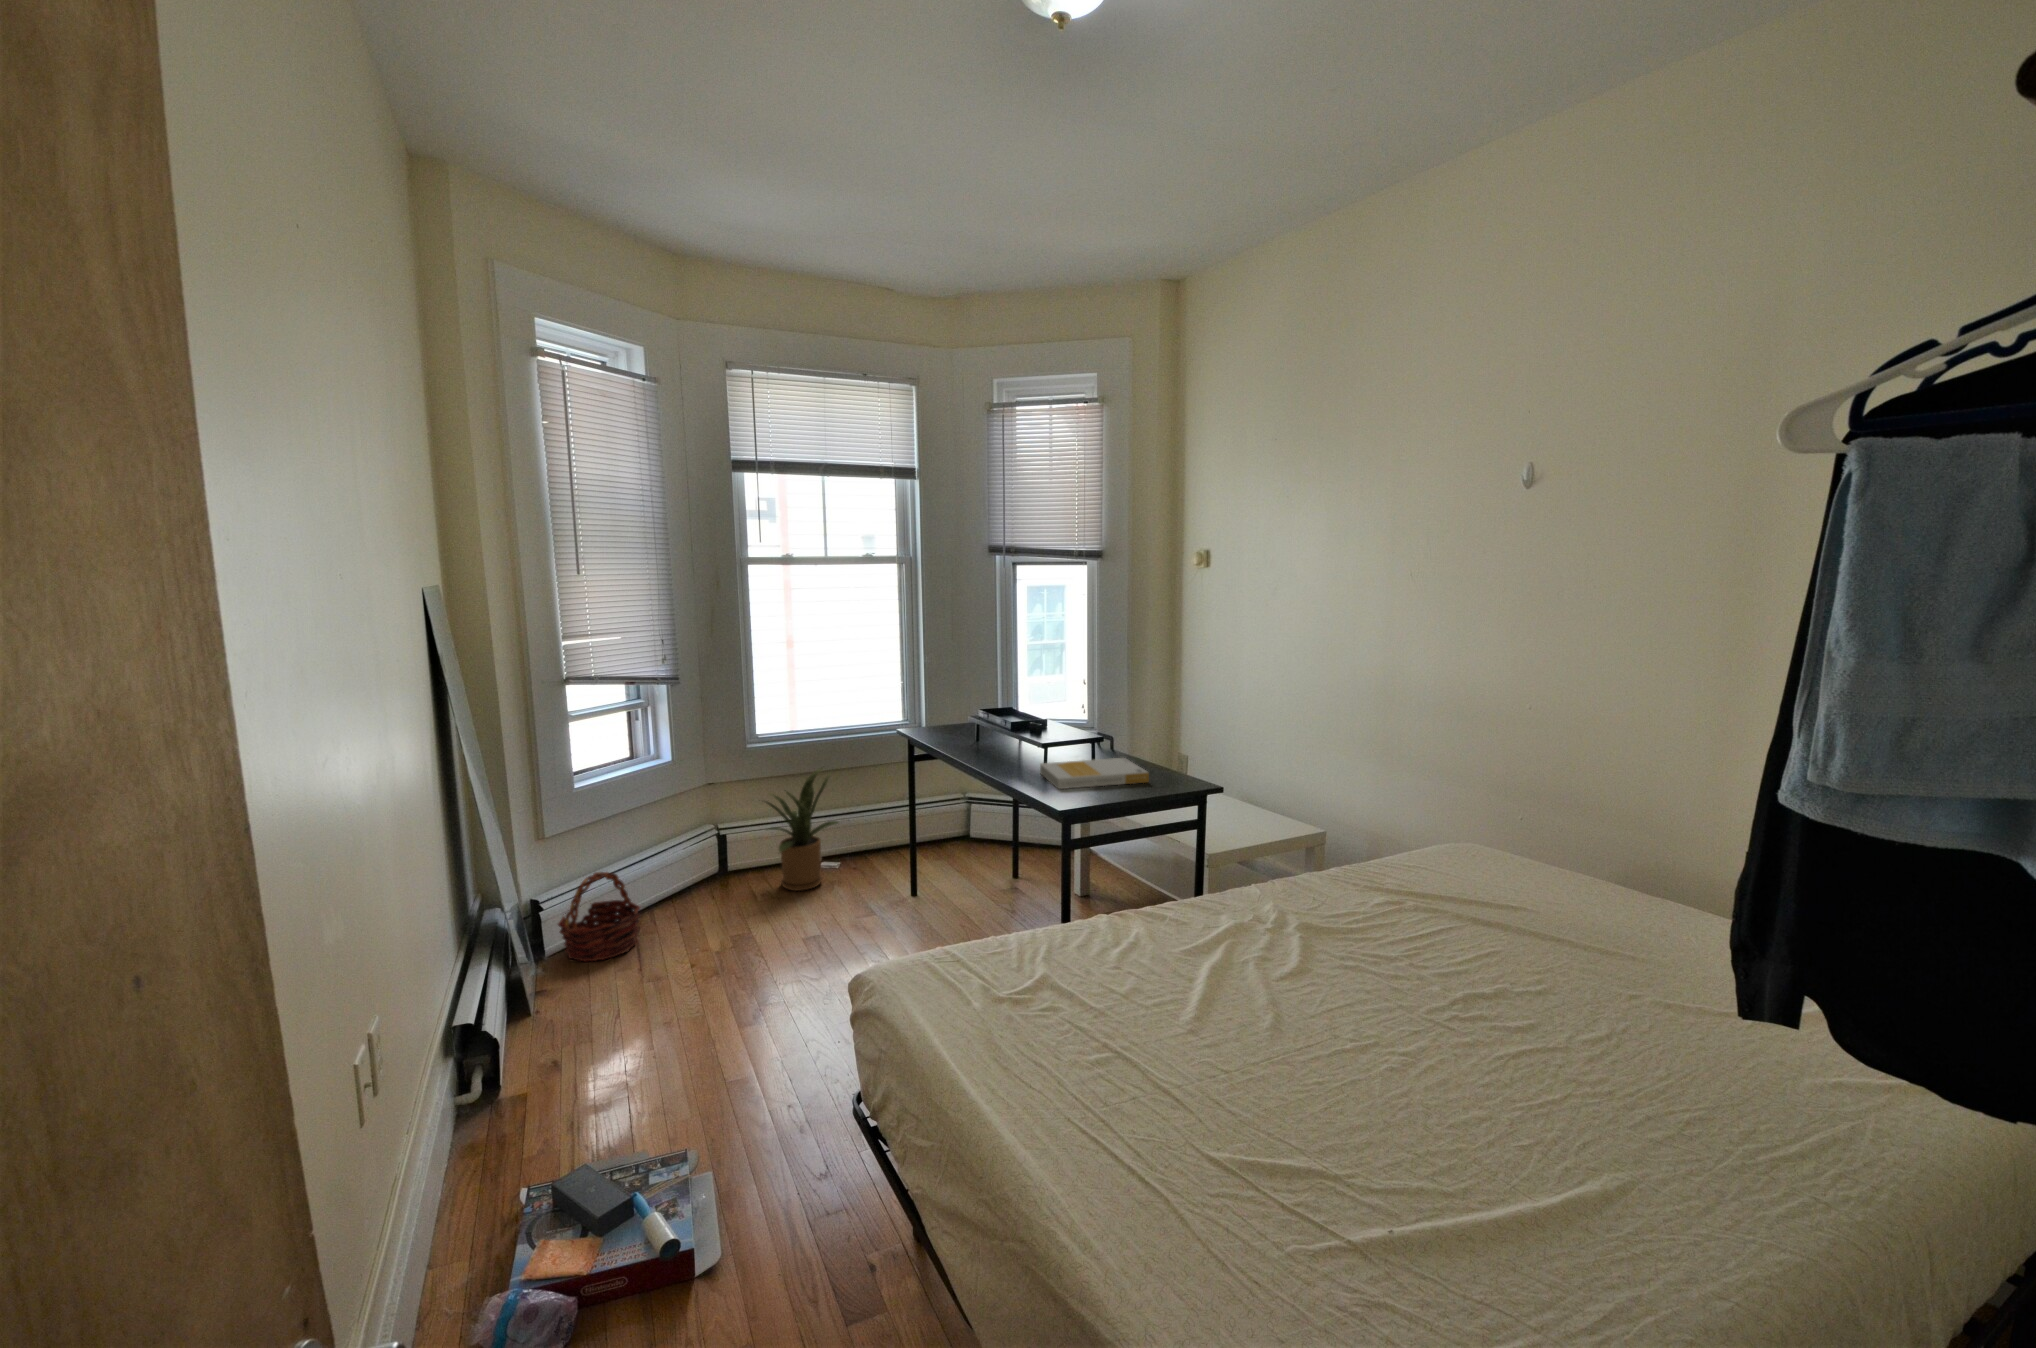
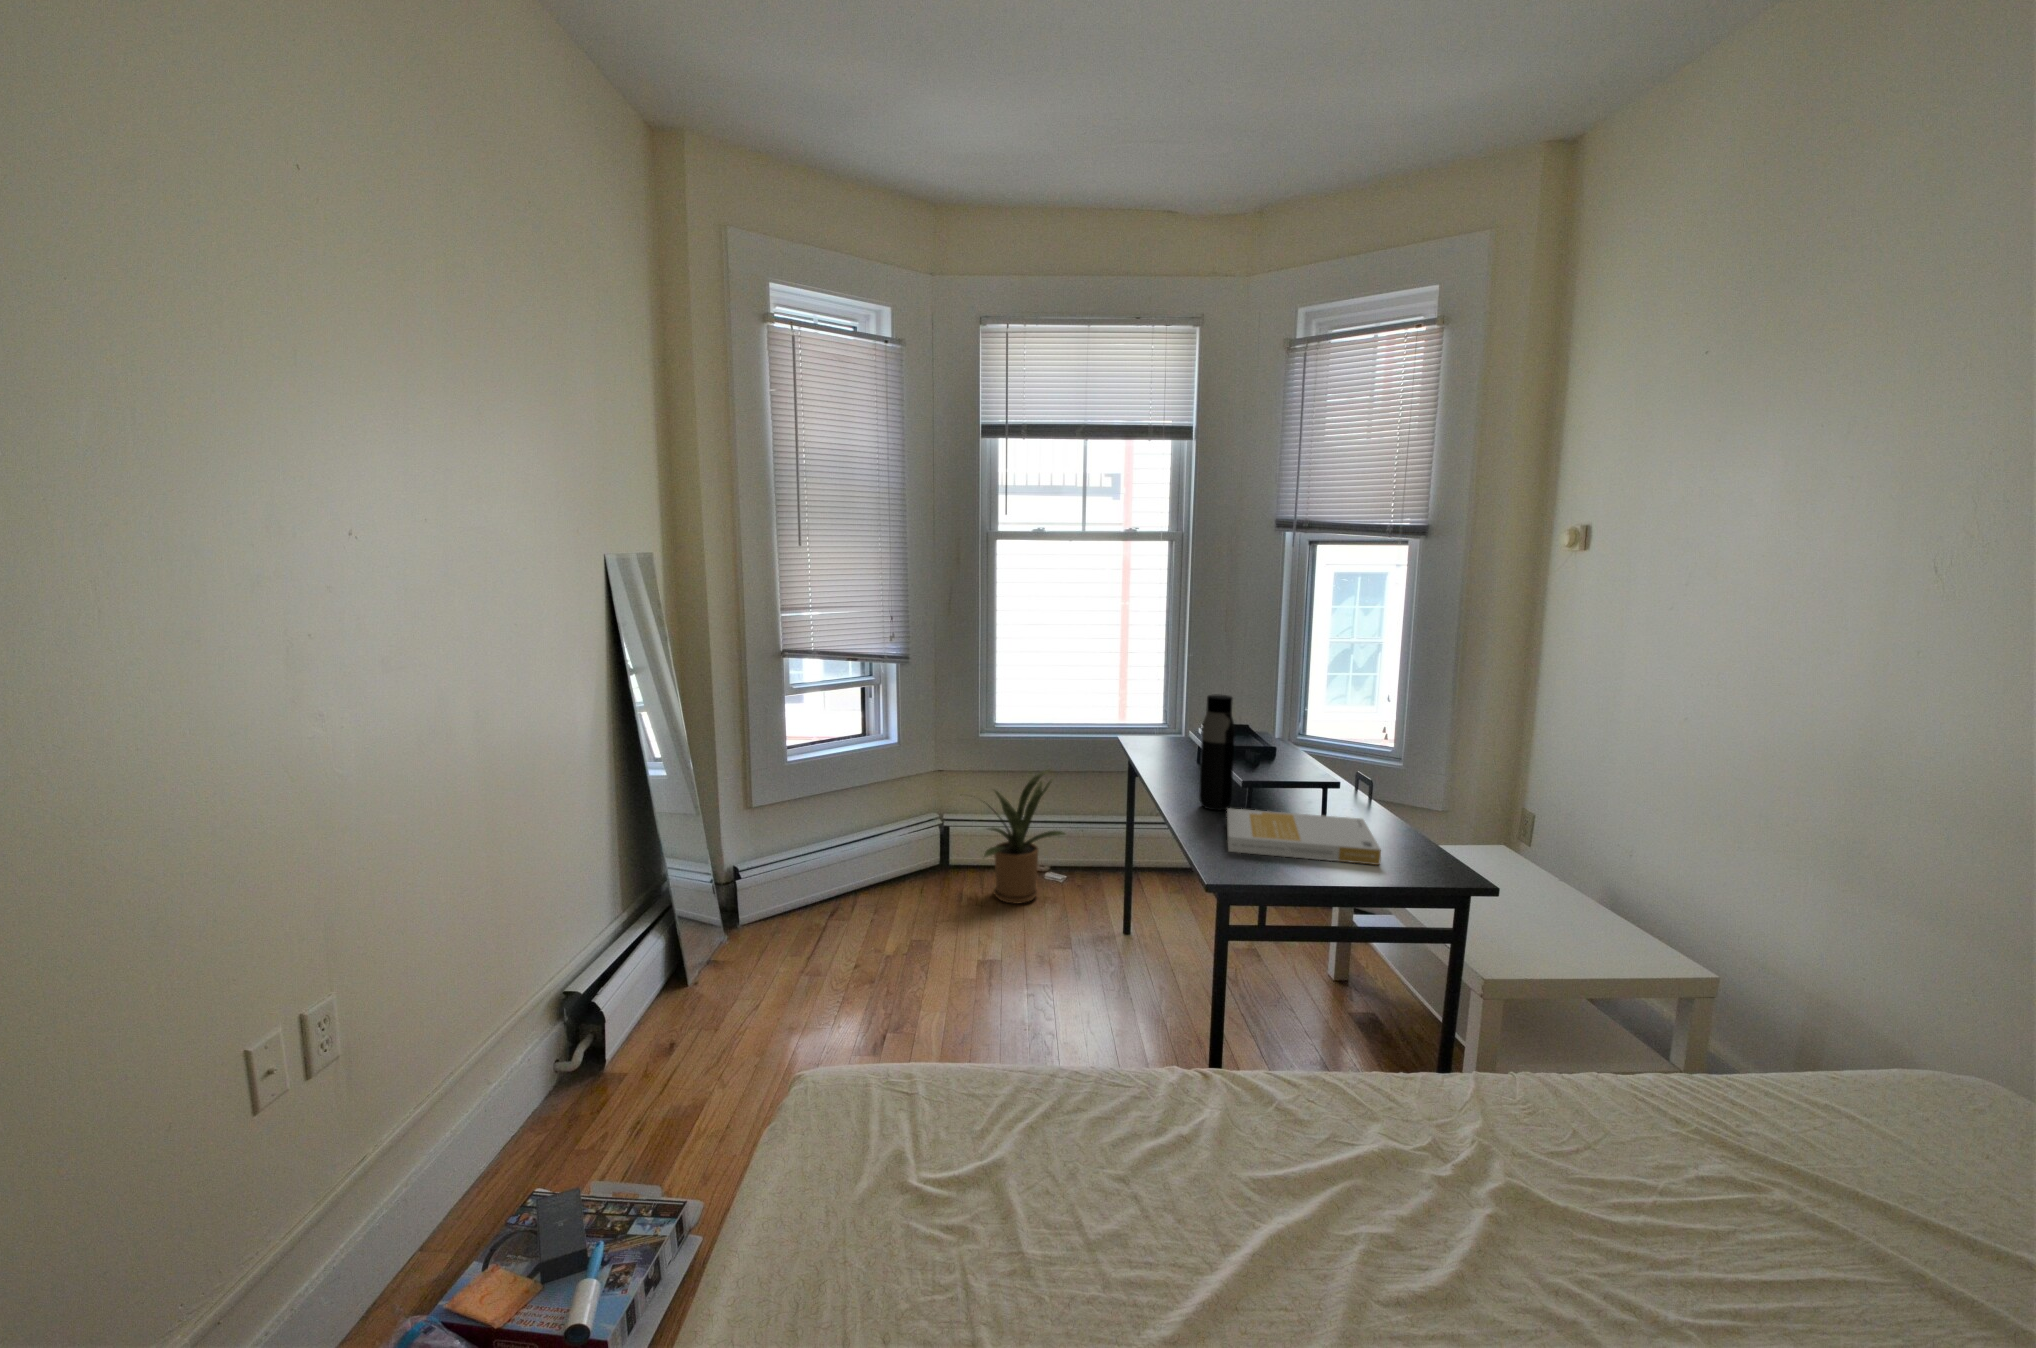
water bottle: none [1011,684,1034,768] -> present [1199,694,1235,810]
basket: present [558,872,640,961] -> none [754,846,833,937]

